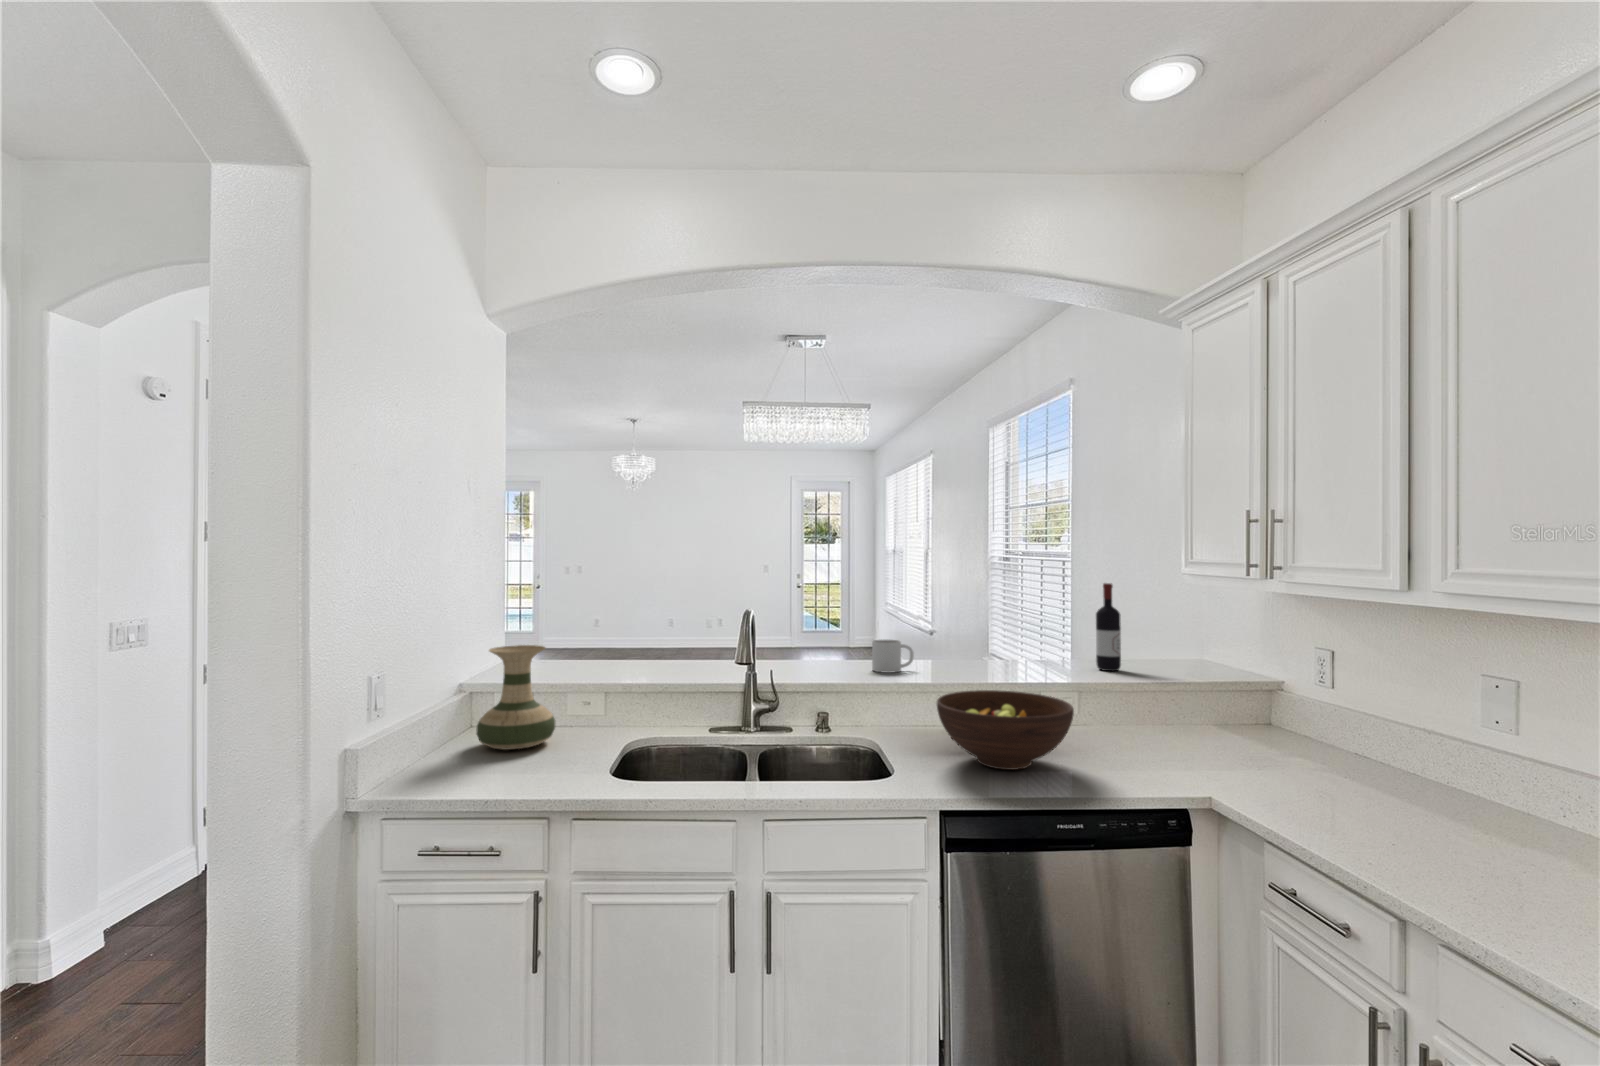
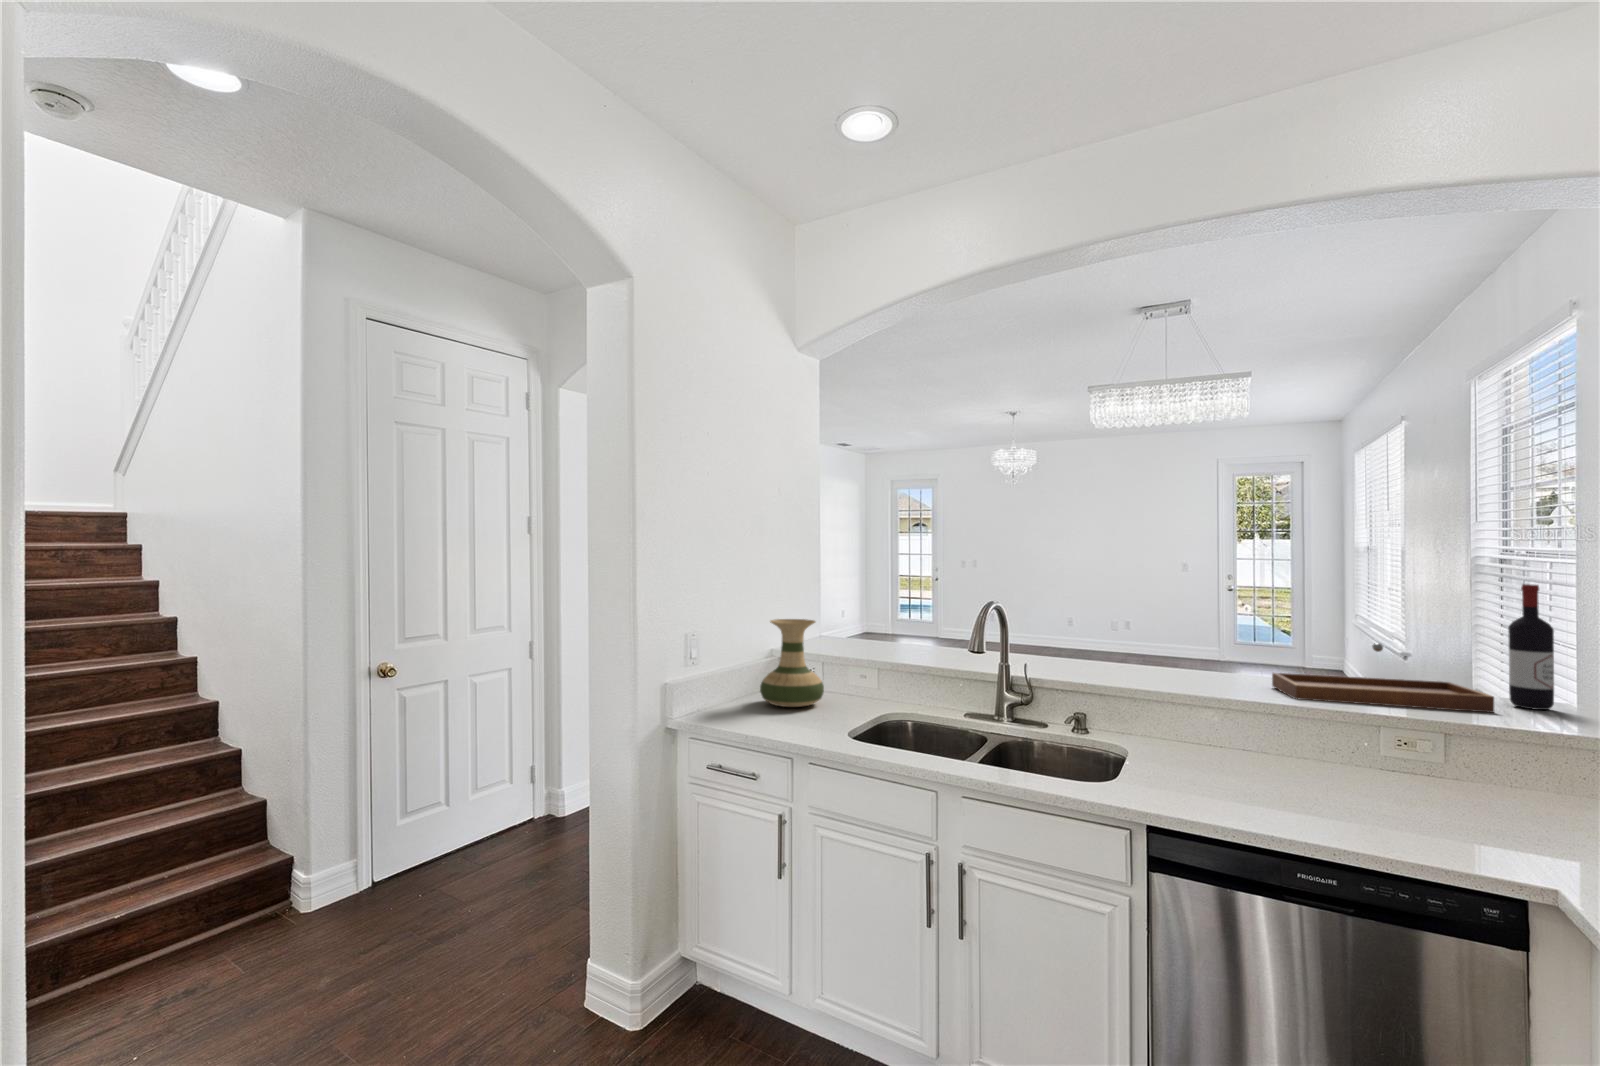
tray: none [959,631,1101,682] -> present [1272,643,1494,713]
mug: present [872,639,914,673] -> none [1160,641,1214,679]
fruit bowl: present [937,690,1074,770] -> none [1176,704,1367,804]

